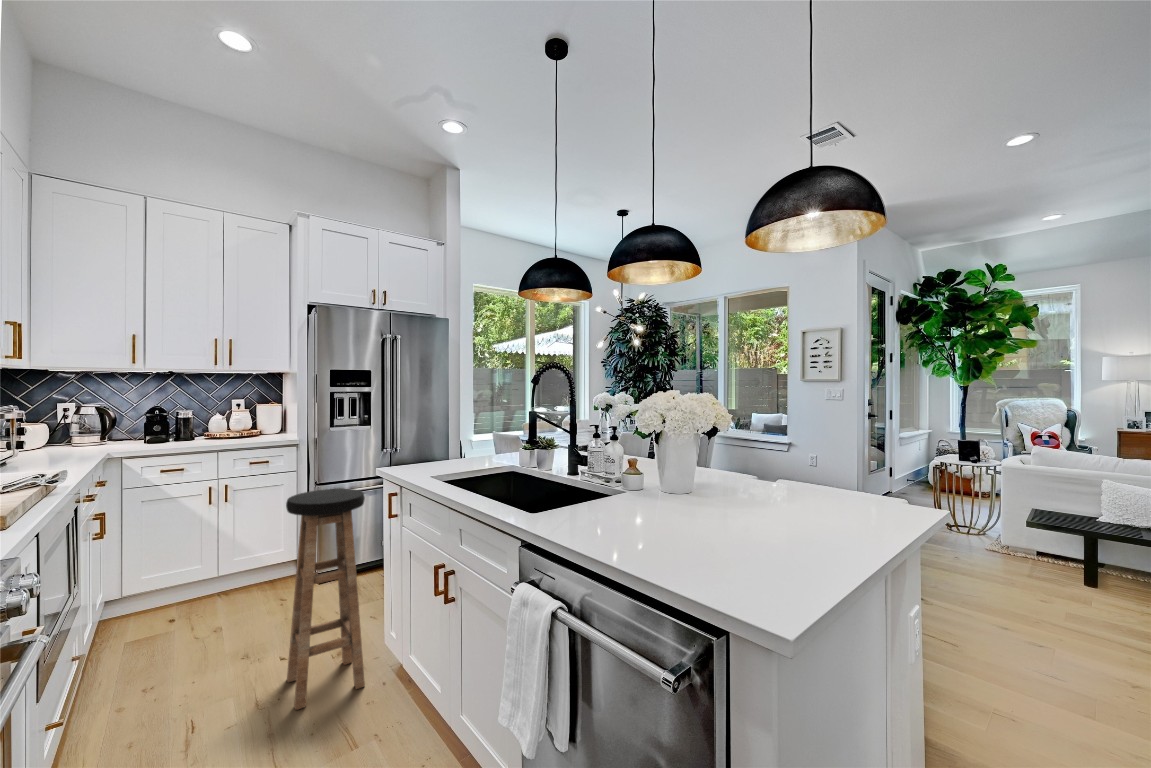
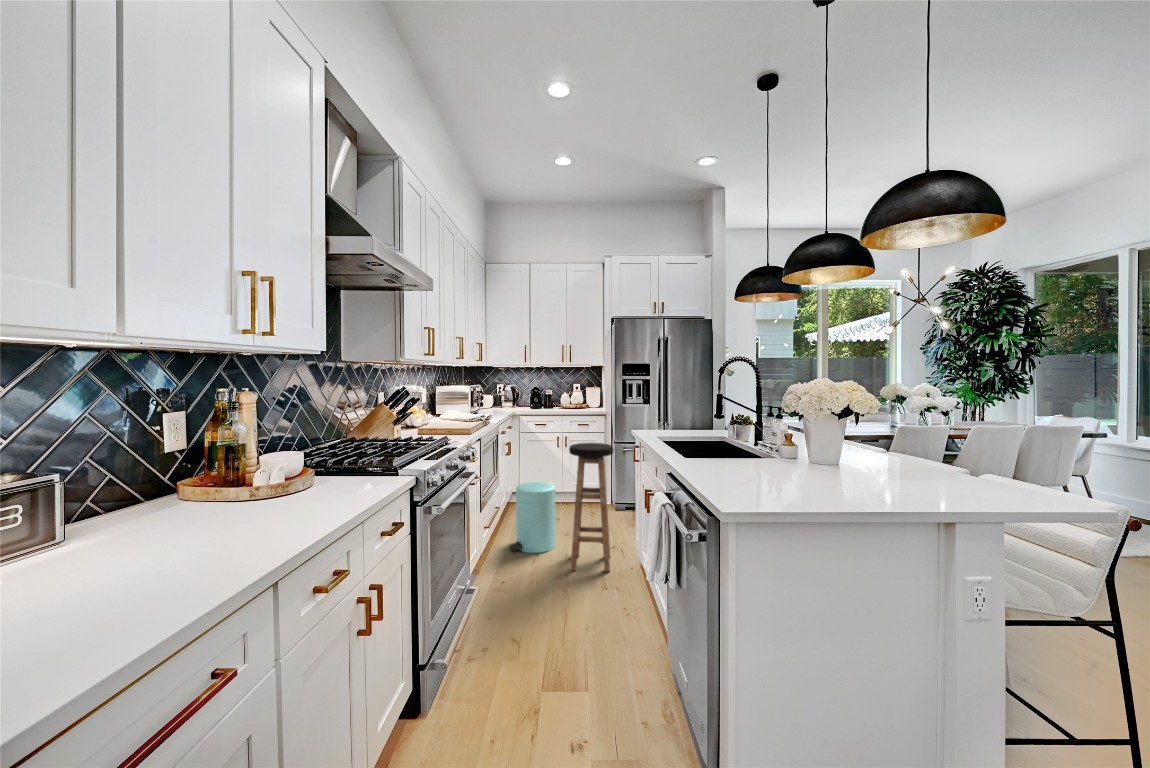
trash can: none [138,570,242,717] -> present [509,482,555,553]

